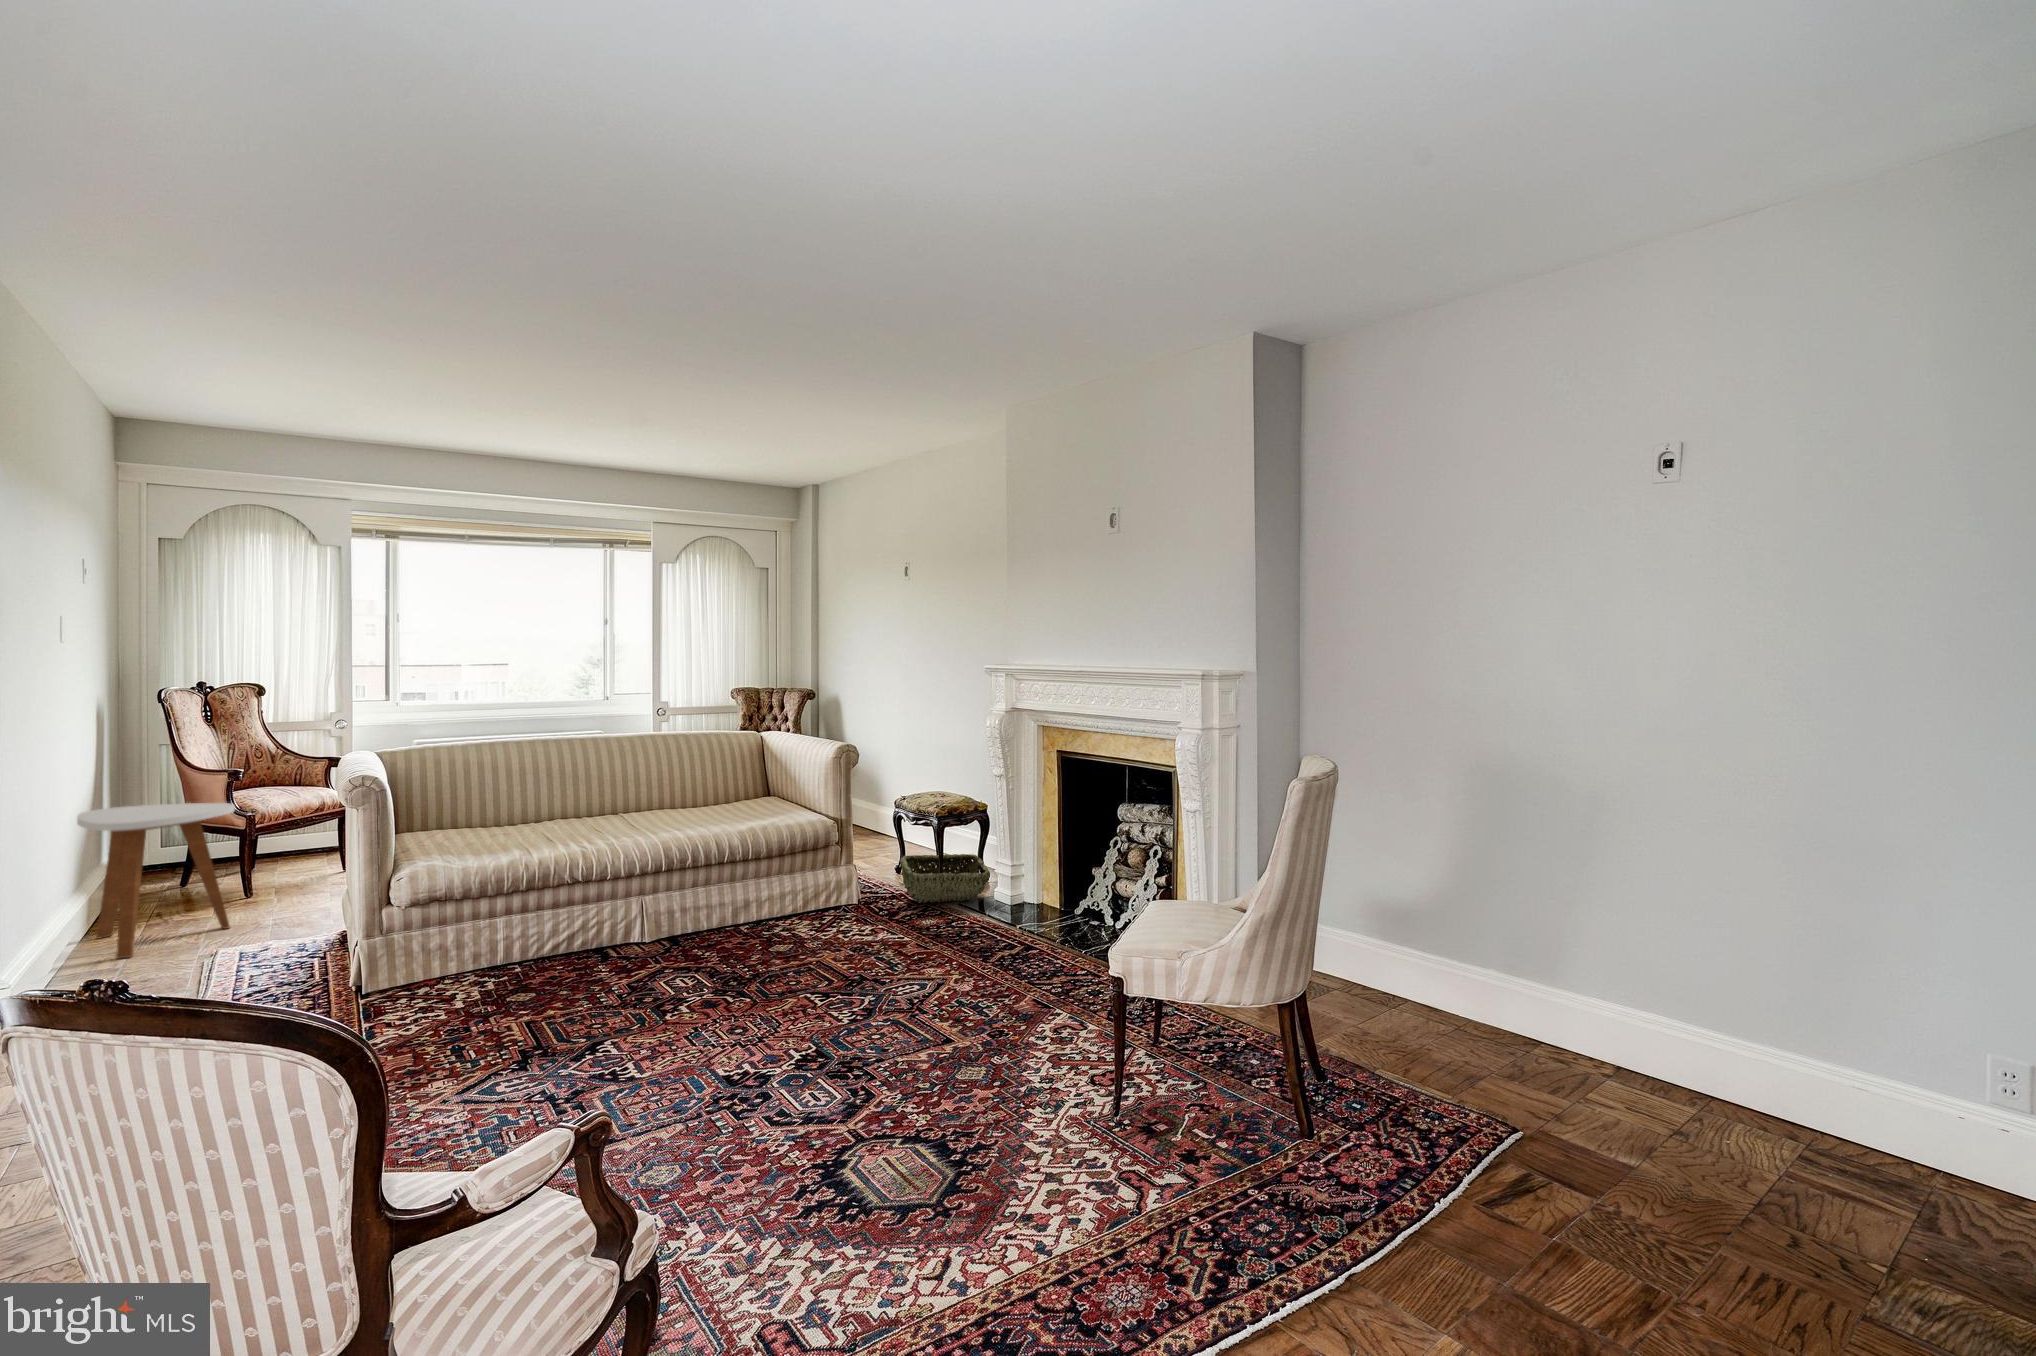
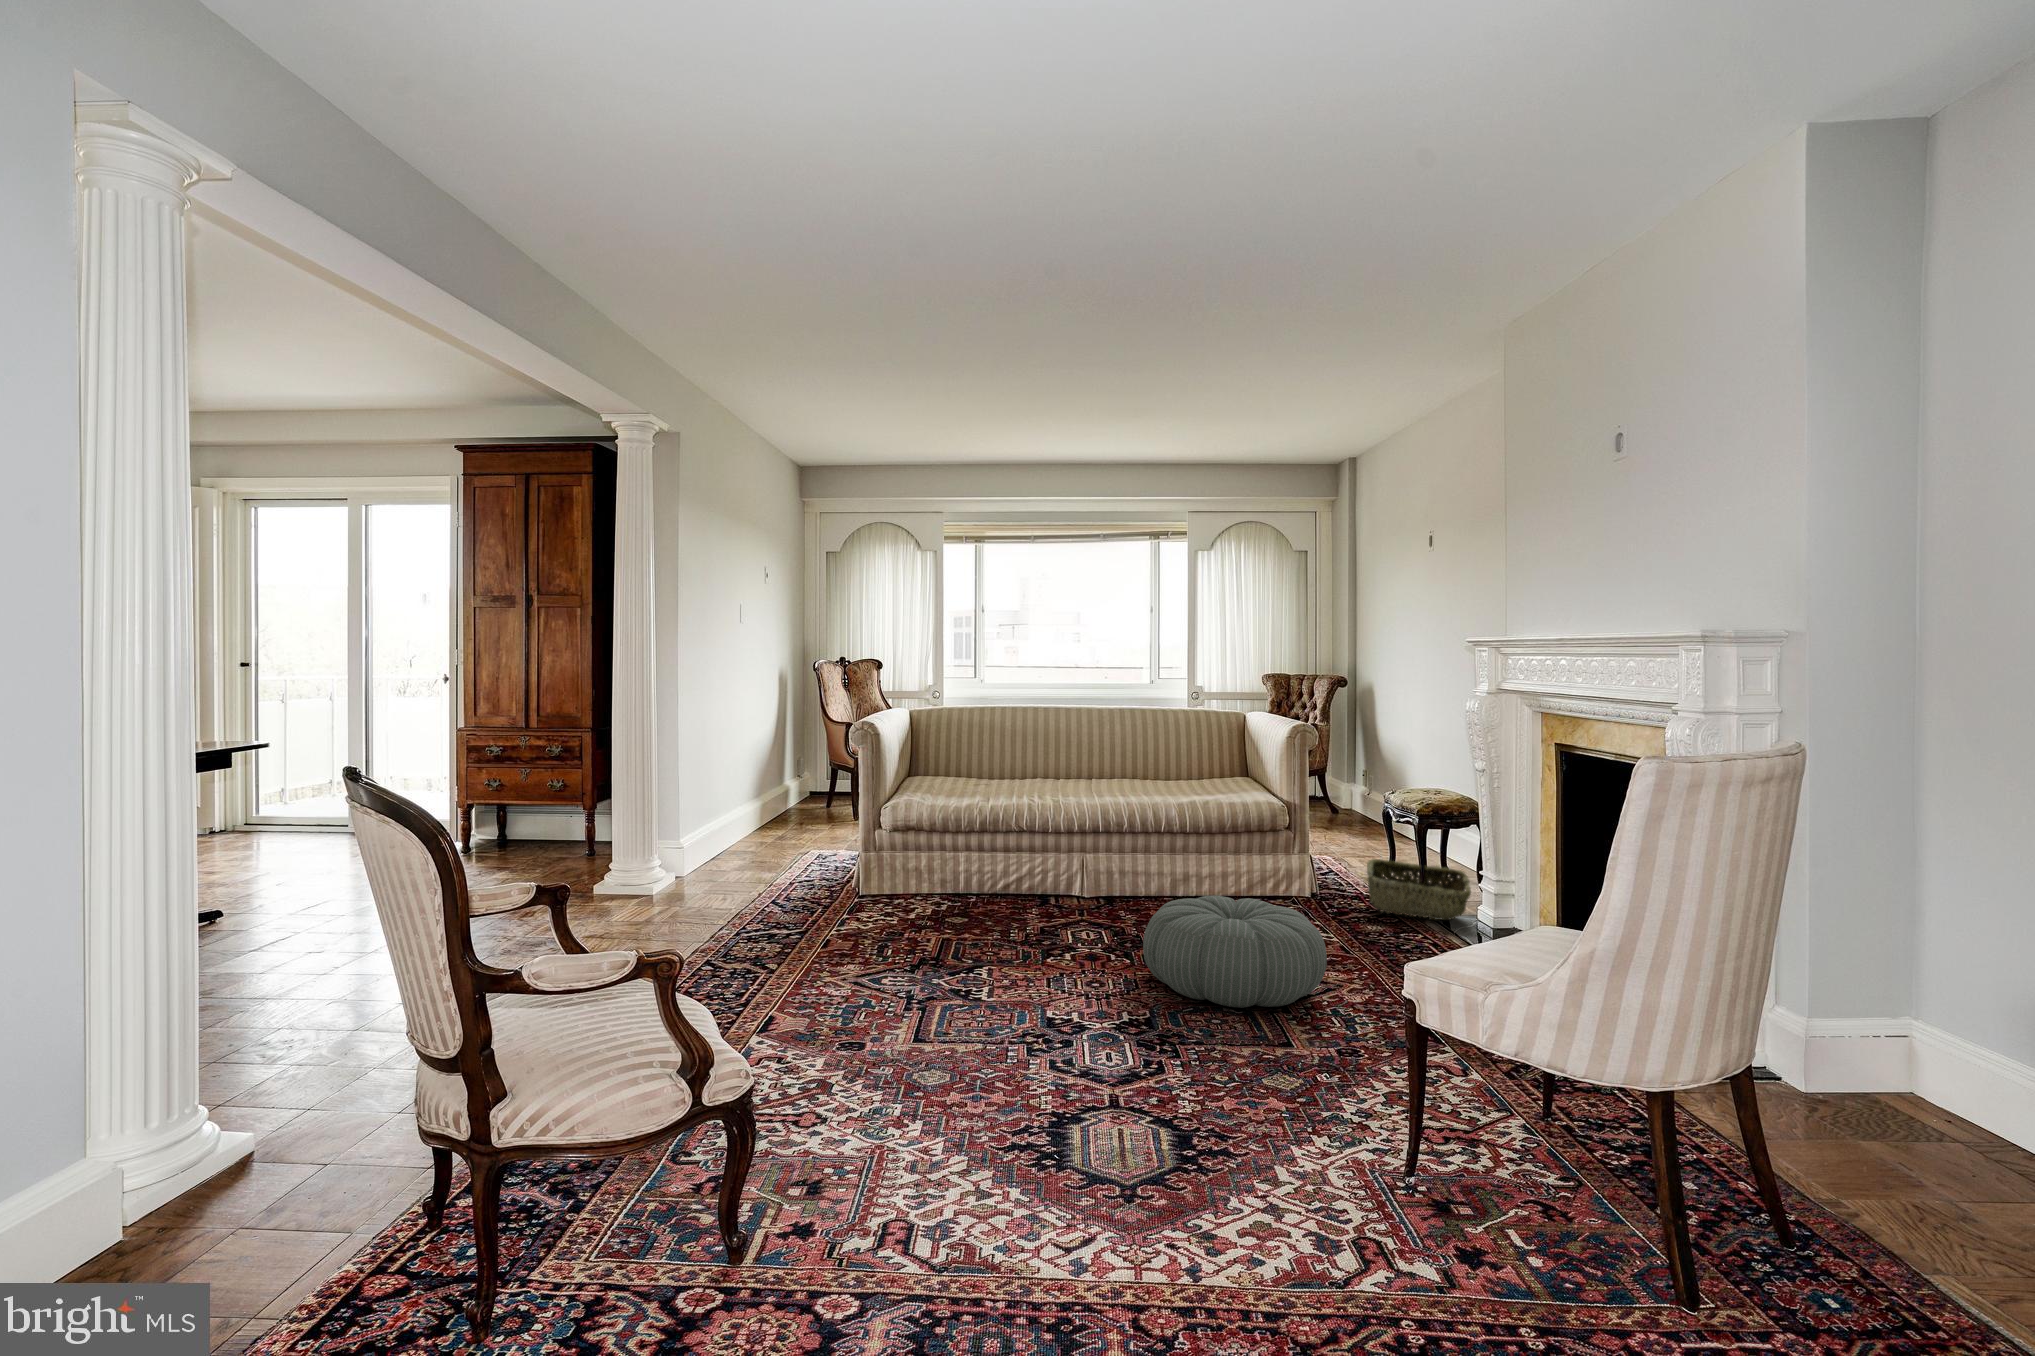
side table: present [77,803,235,959] -> none [735,729,828,838]
pouf: none [774,914,941,1020] -> present [1143,896,1327,1008]

